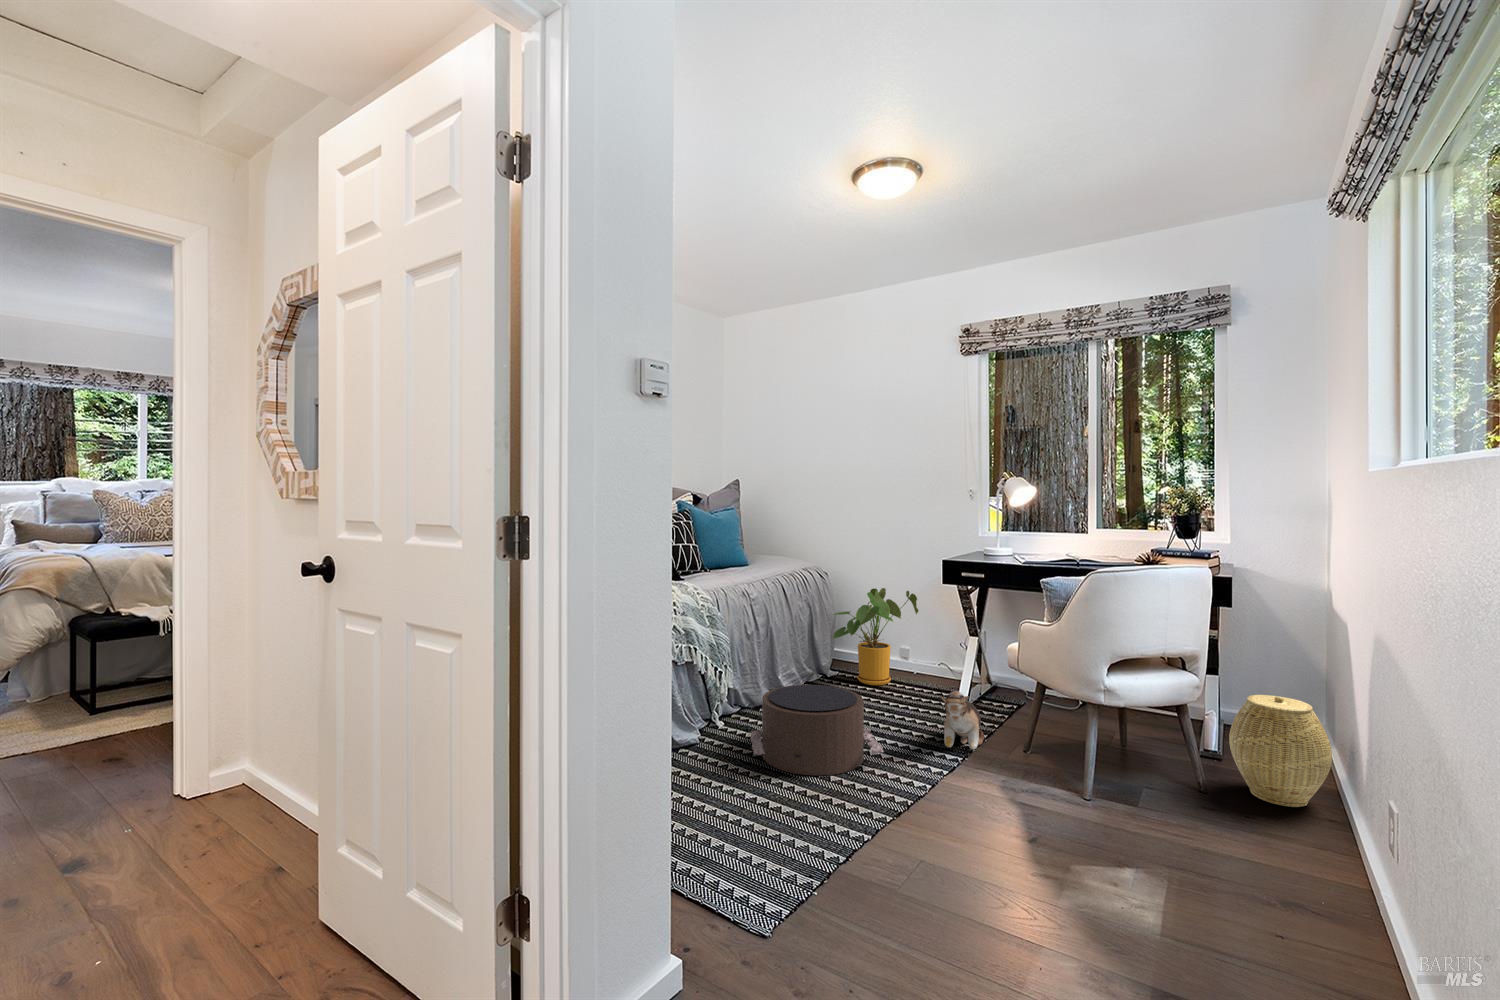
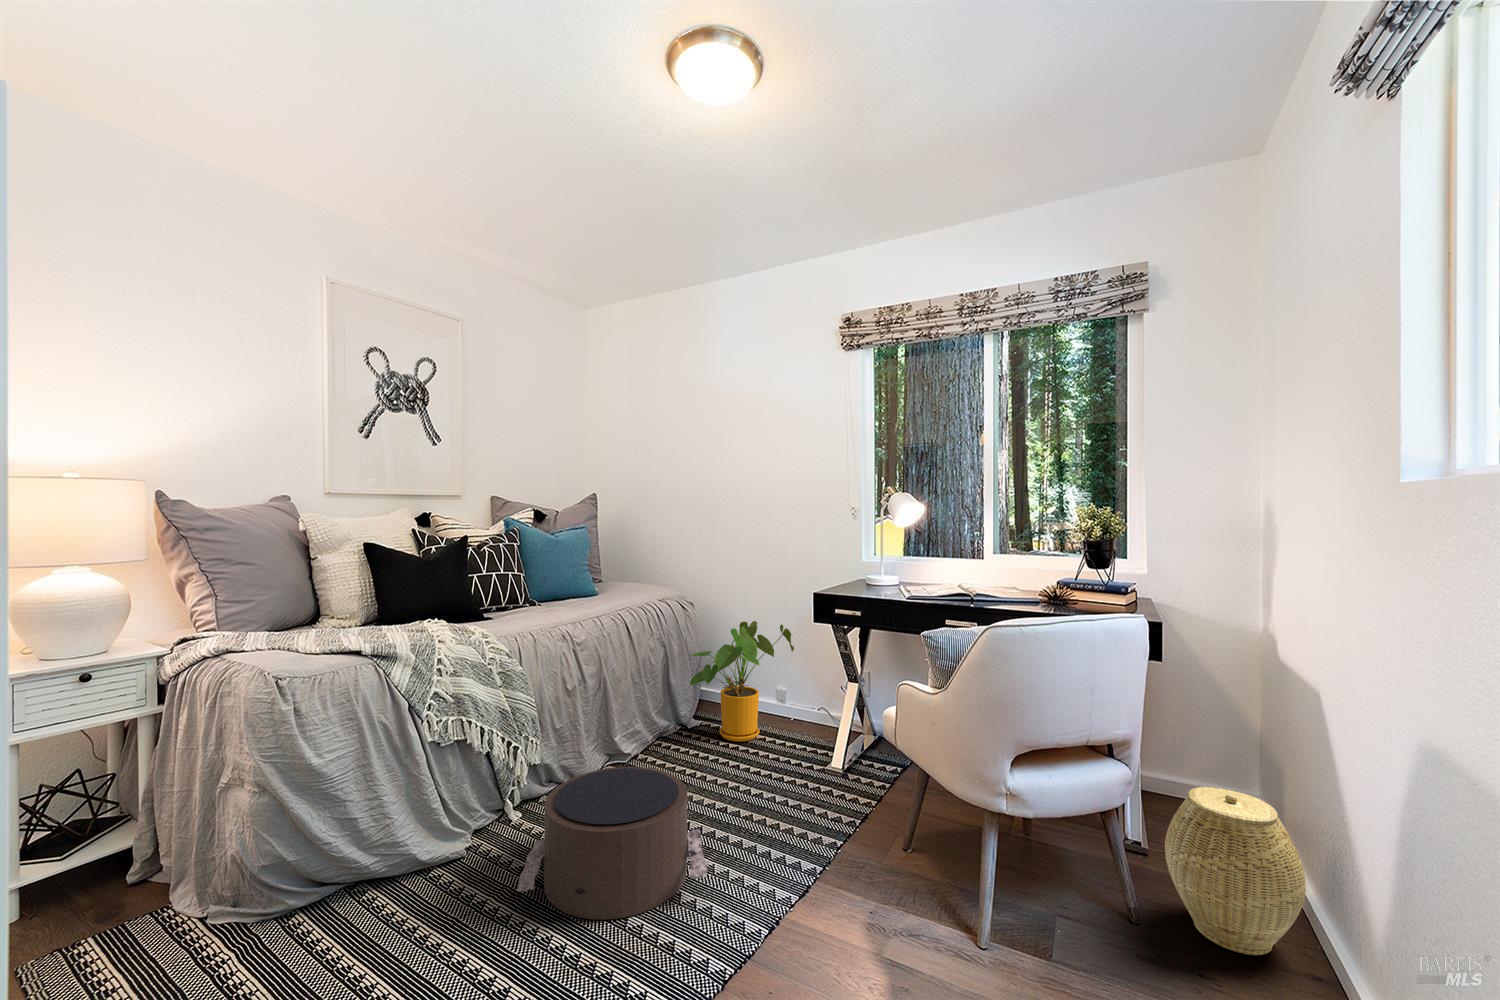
plush toy: present [940,691,984,749] -> none [791,776,853,855]

